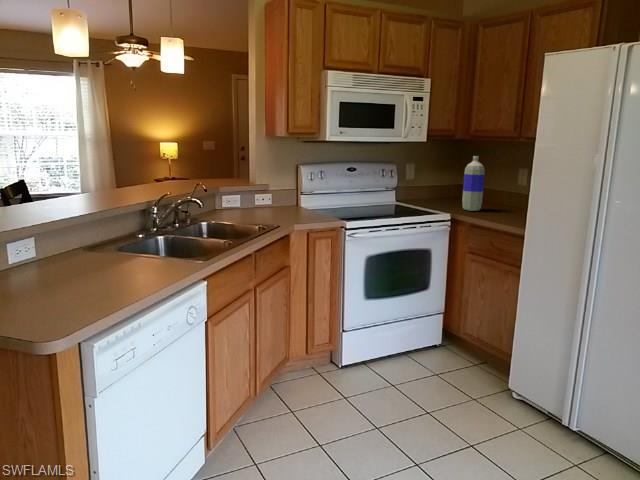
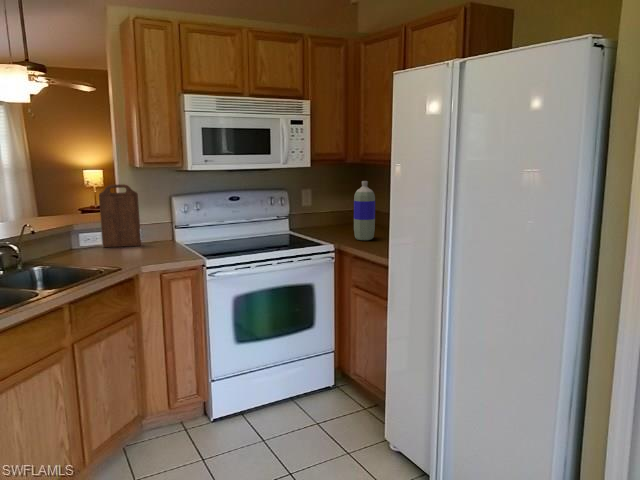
cutting board: none [239,153,273,210] -> present [99,184,141,247]

